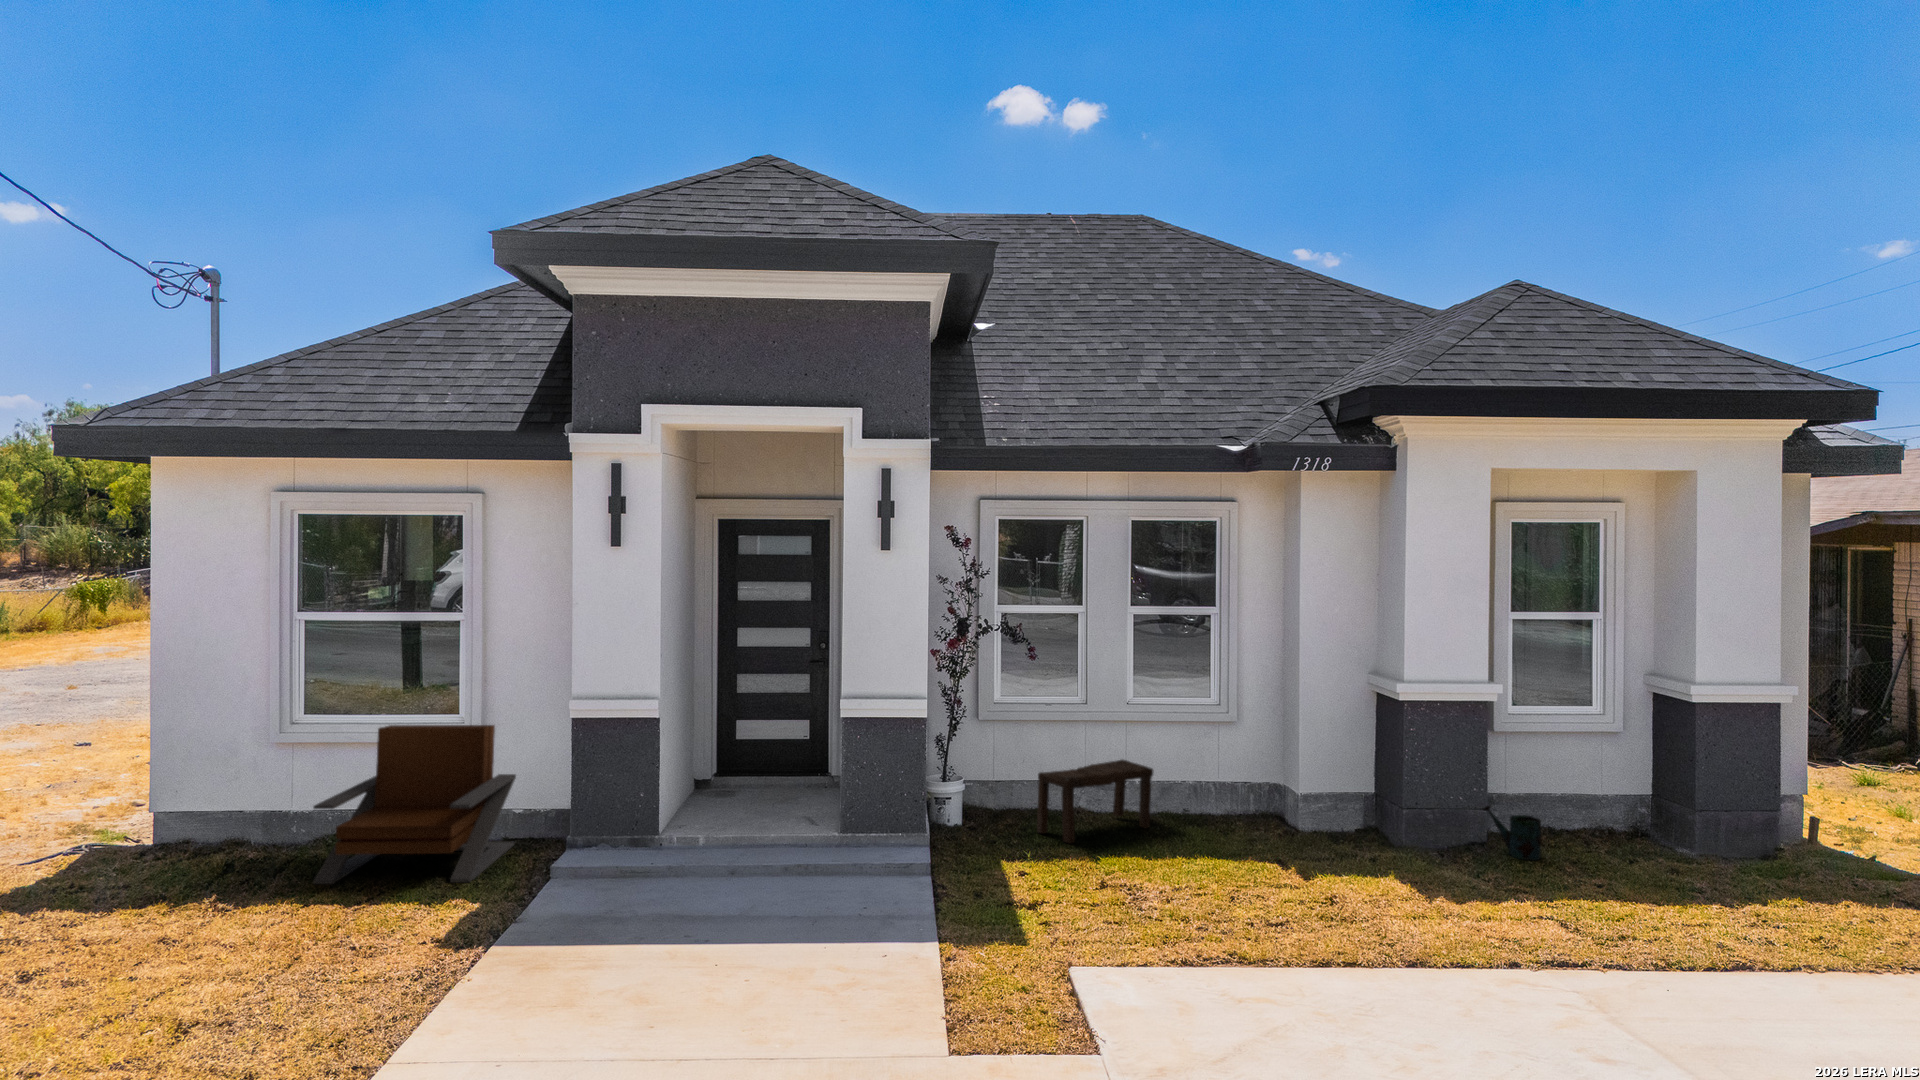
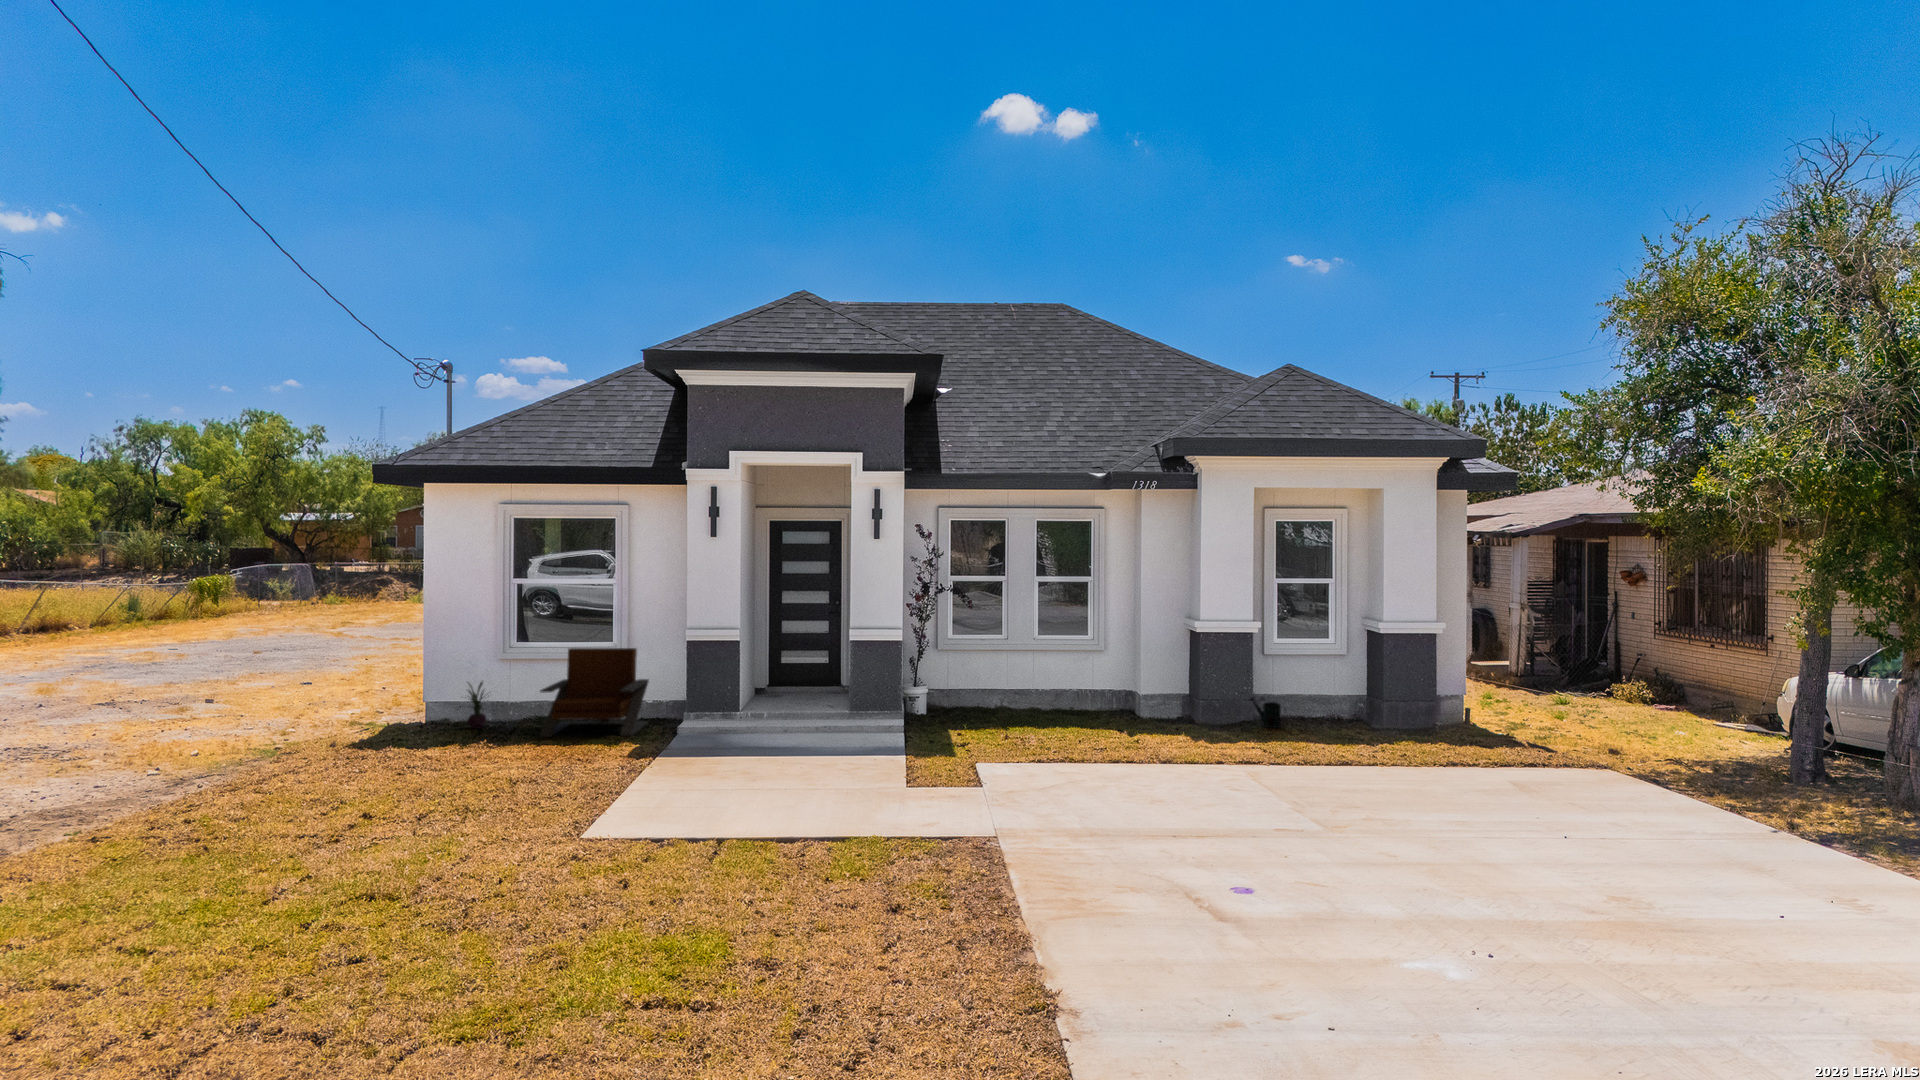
bench: present [1037,760,1153,843] -> none [974,675,1048,722]
decorative plant: none [179,778,279,860] -> present [460,682,486,729]

